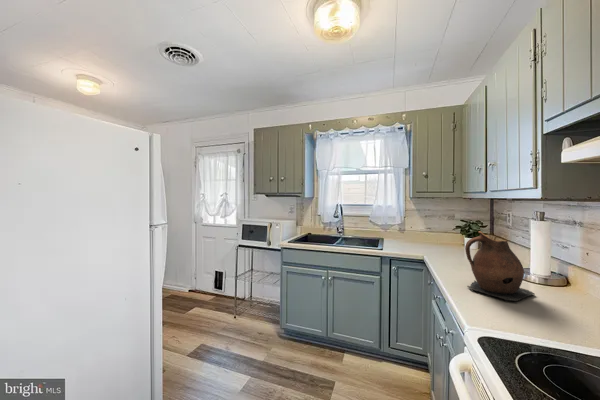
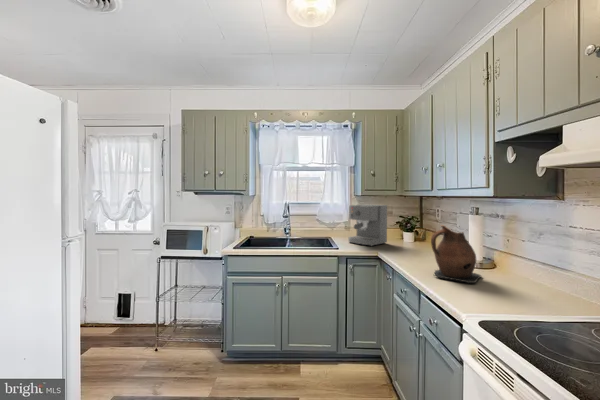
coffee maker: none [399,206,442,249] -> present [349,205,387,246]

